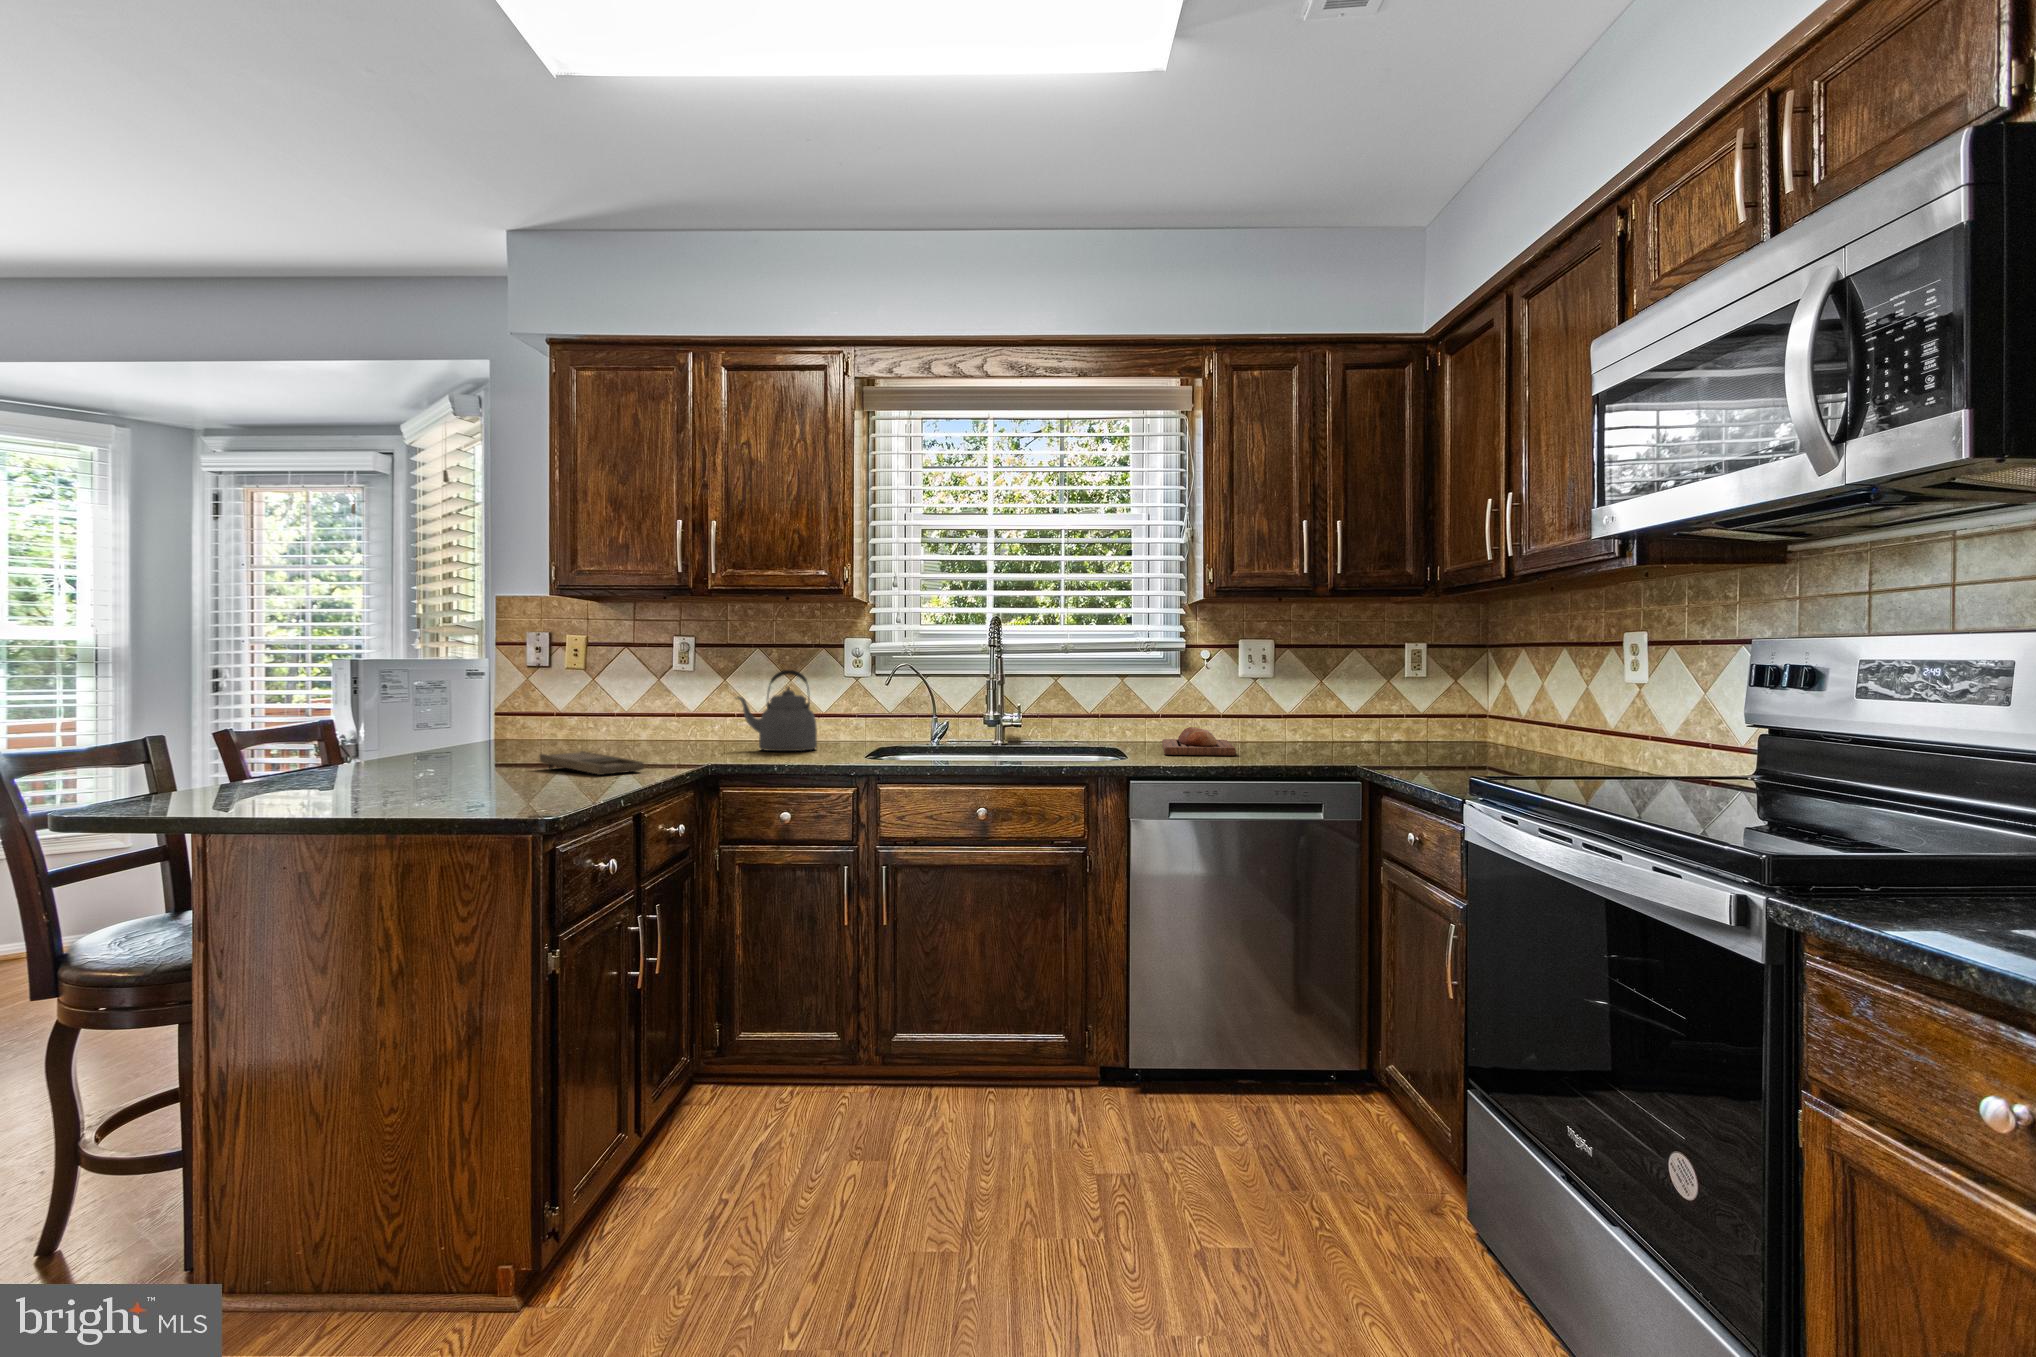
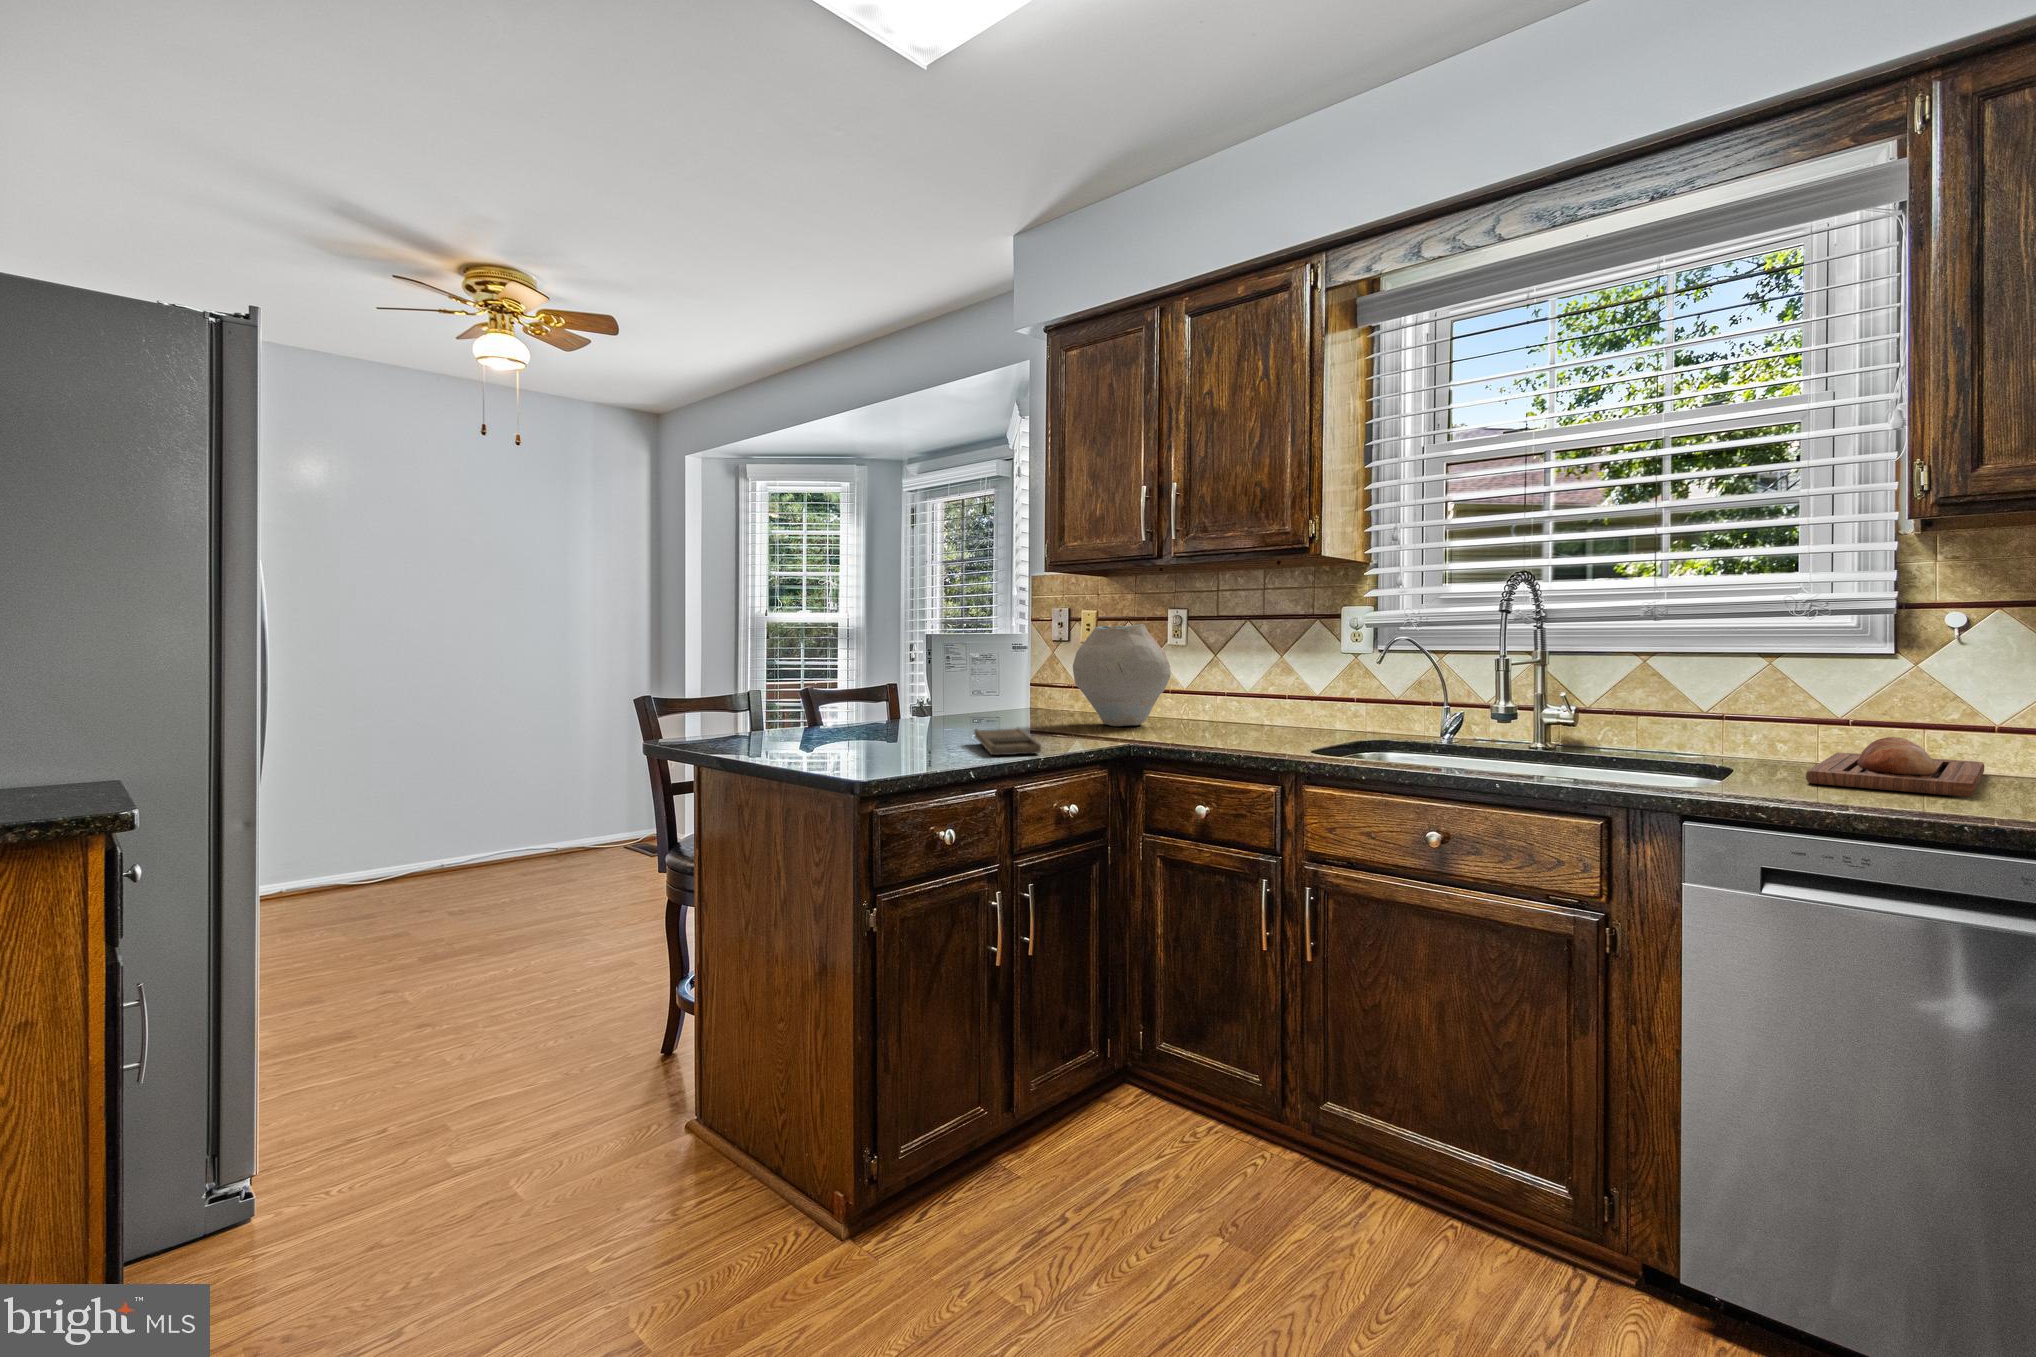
vase: none [586,649,688,750] -> present [1073,624,1171,726]
kettle: present [736,669,817,751] -> none [1206,644,1292,737]

